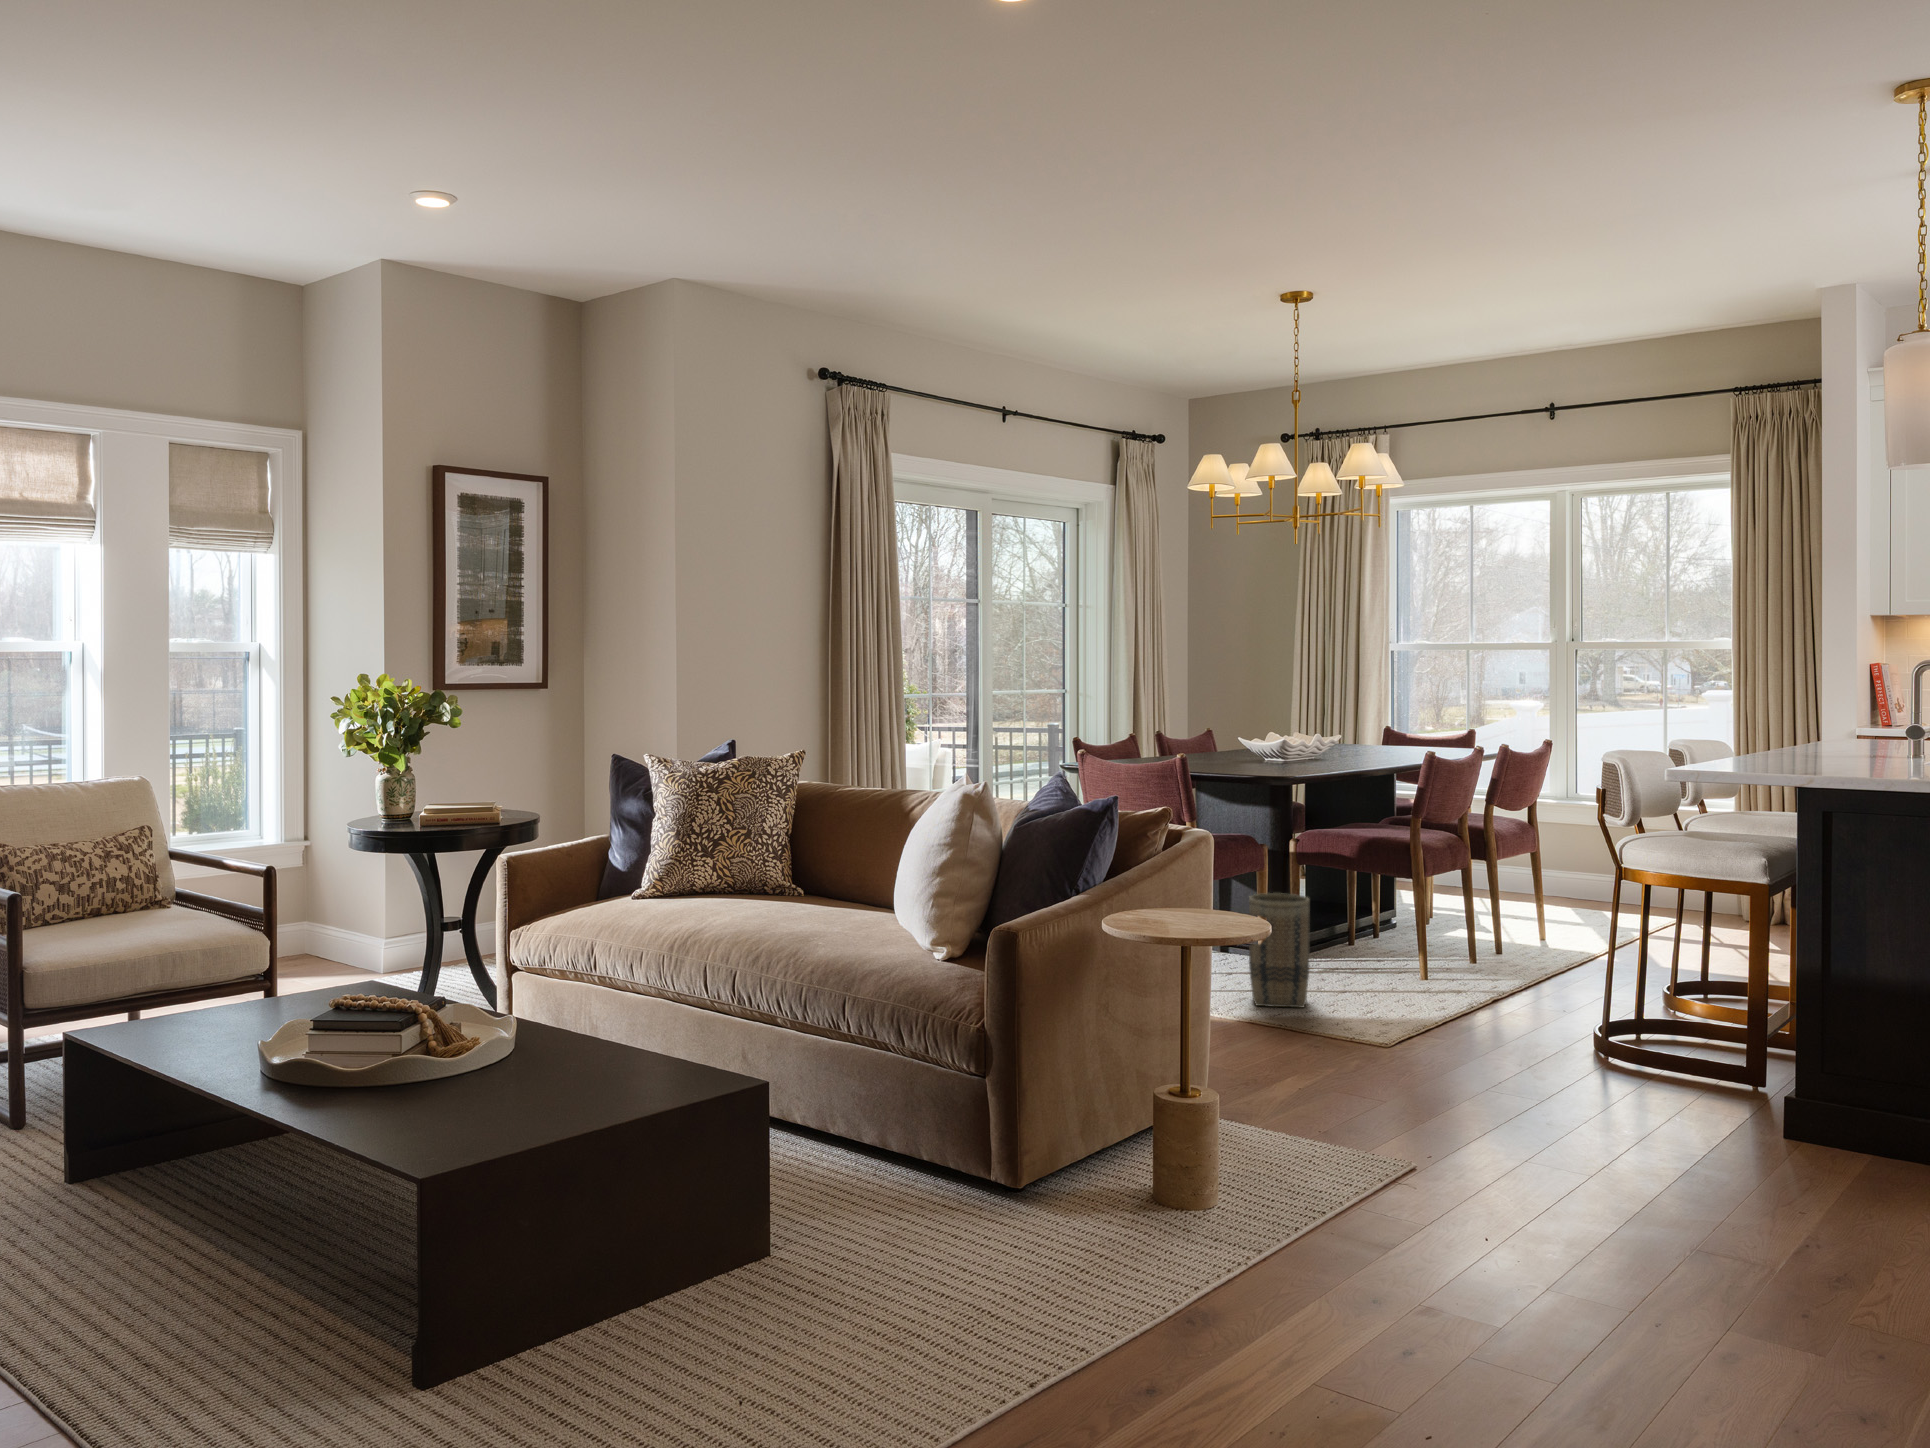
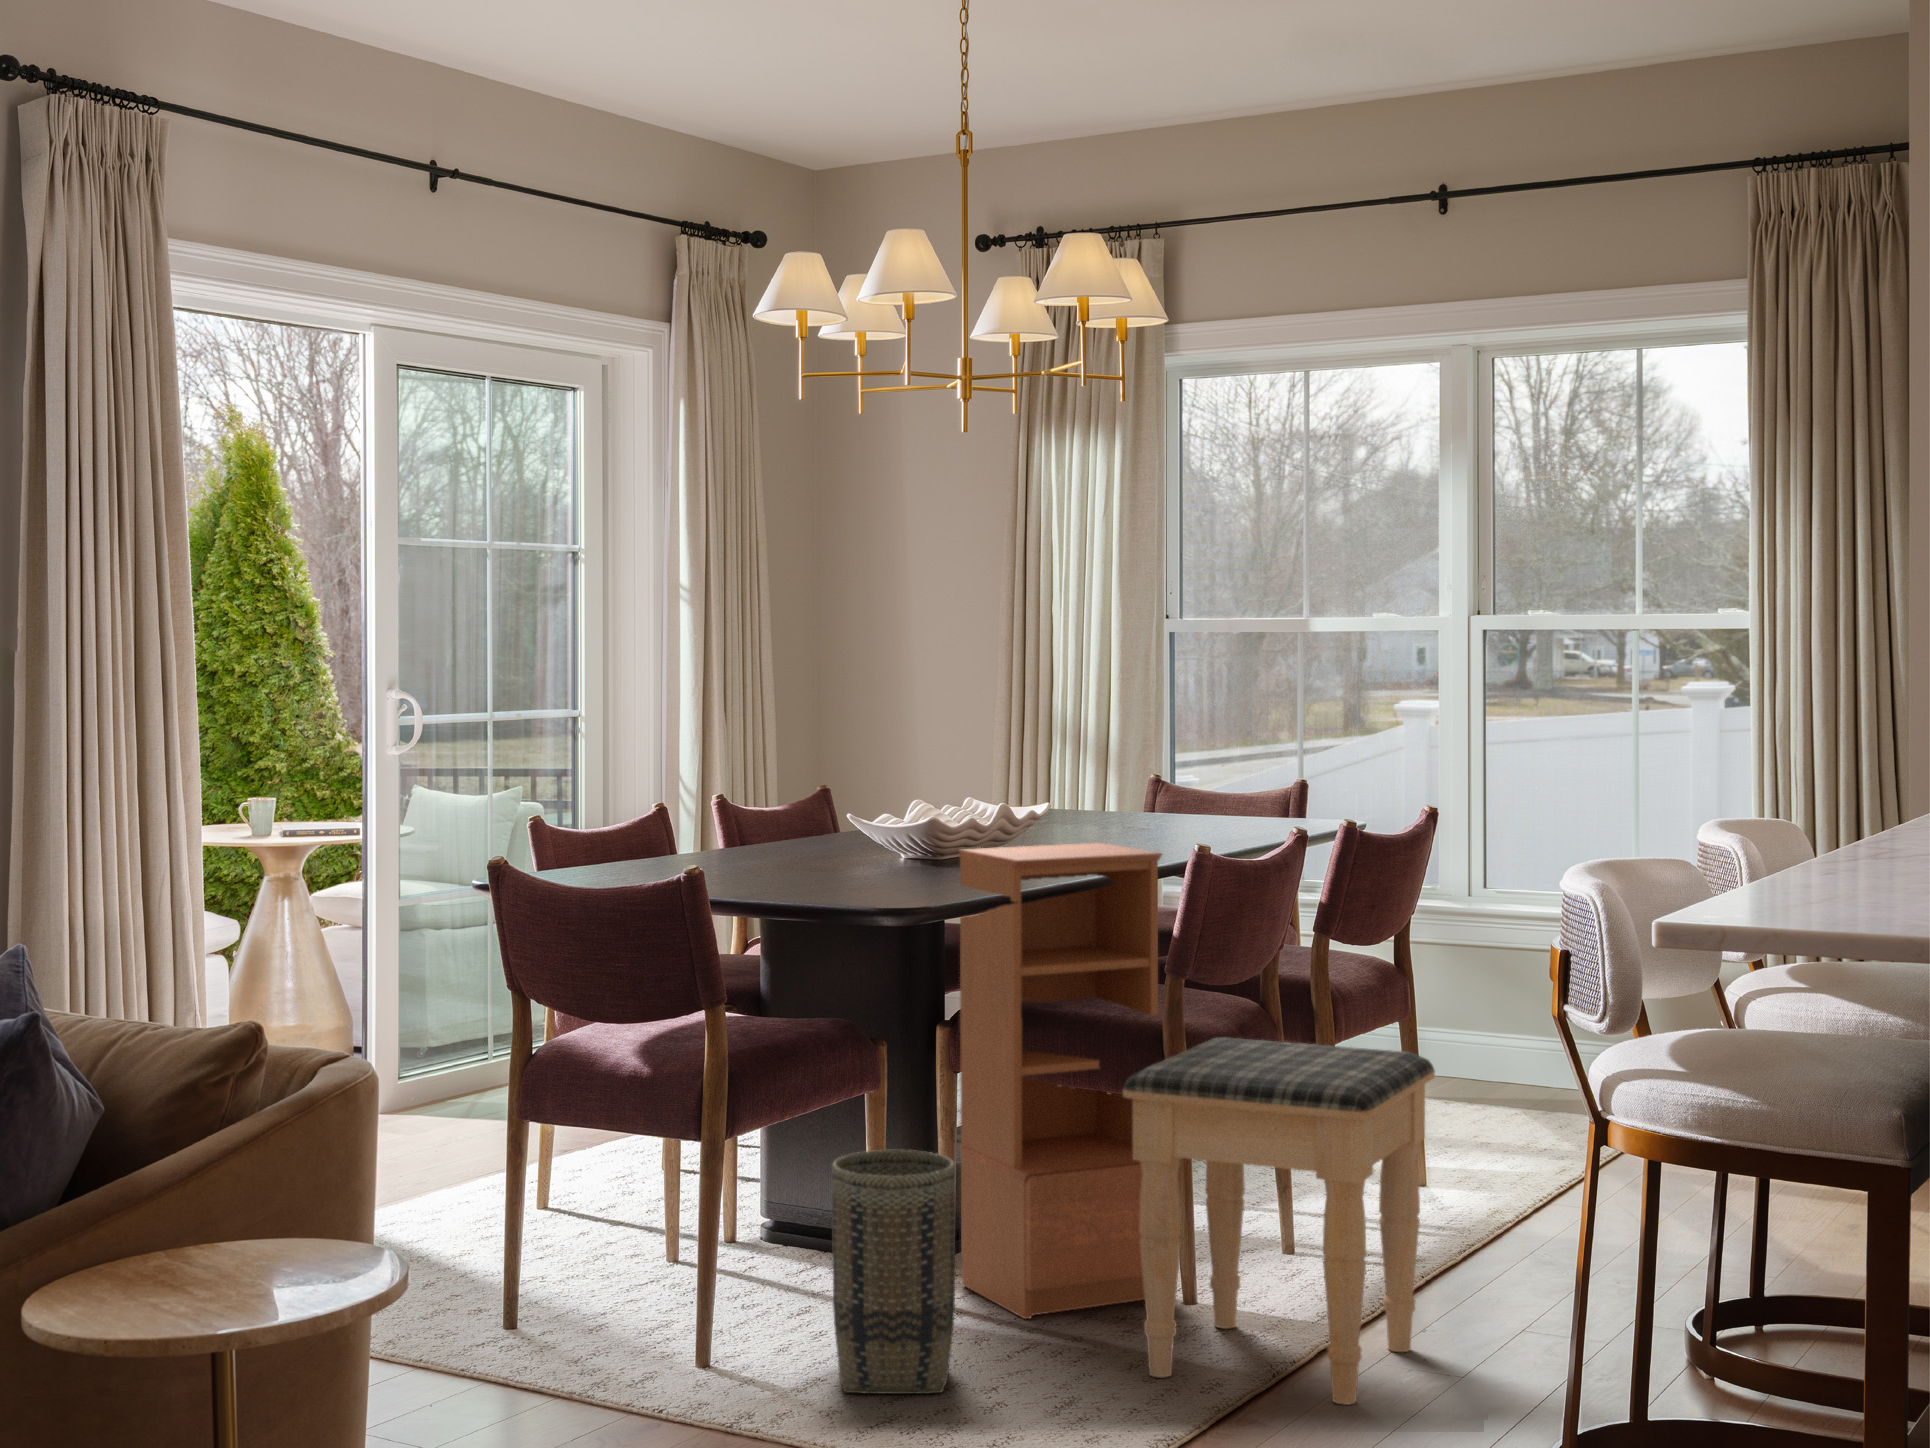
bookcase: none [1302,751,1414,983] -> present [959,843,1162,1319]
footstool: none [1394,846,1553,1019] -> present [1123,1038,1435,1405]

